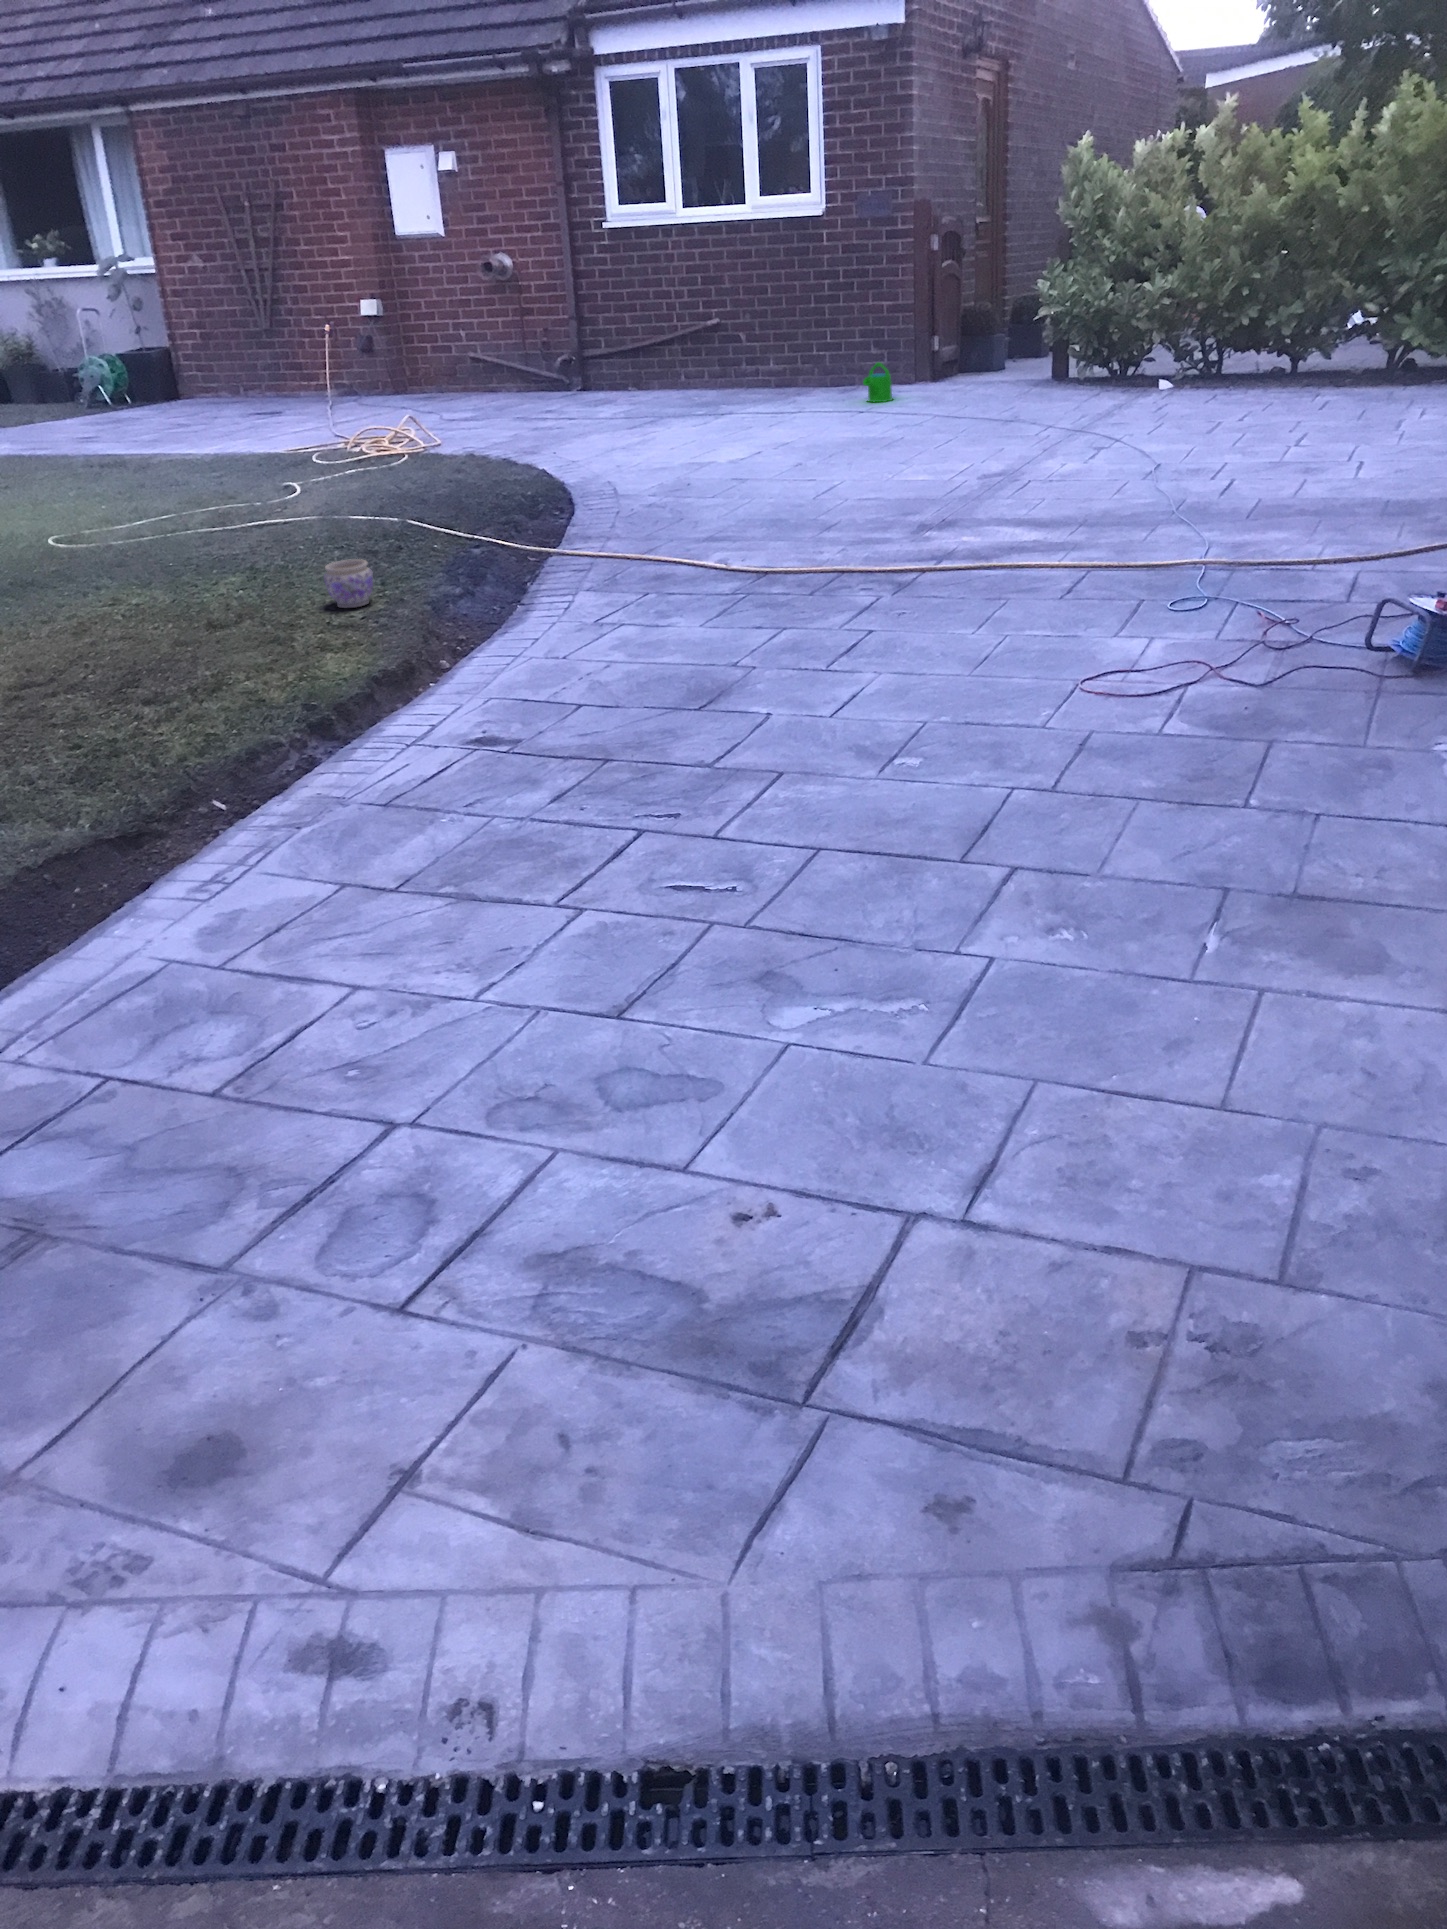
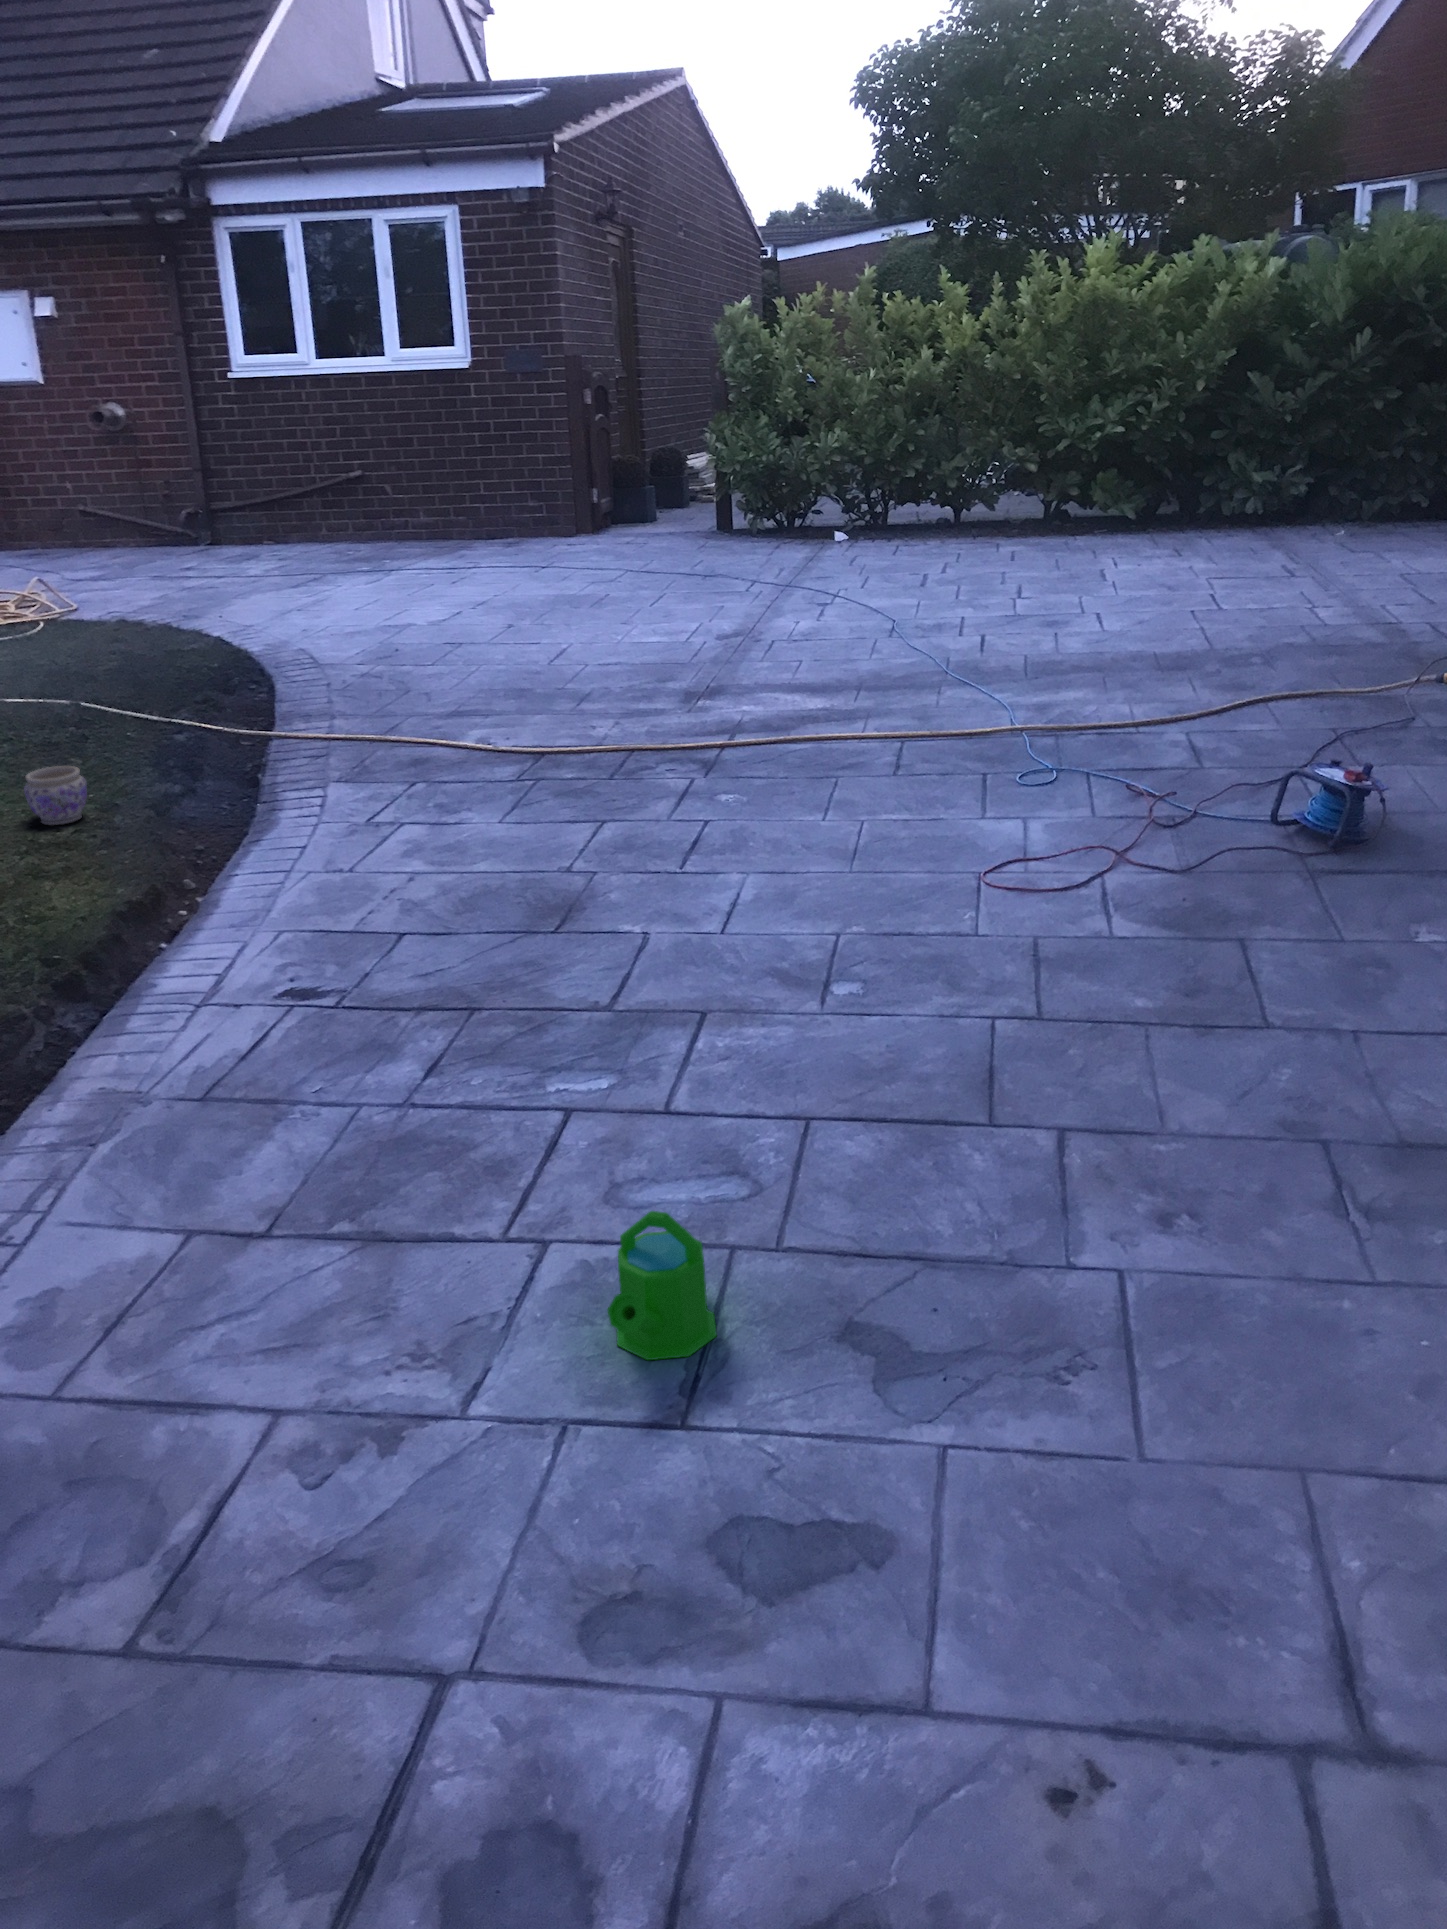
watering can: present [863,362,893,402] -> present [608,1211,717,1360]

